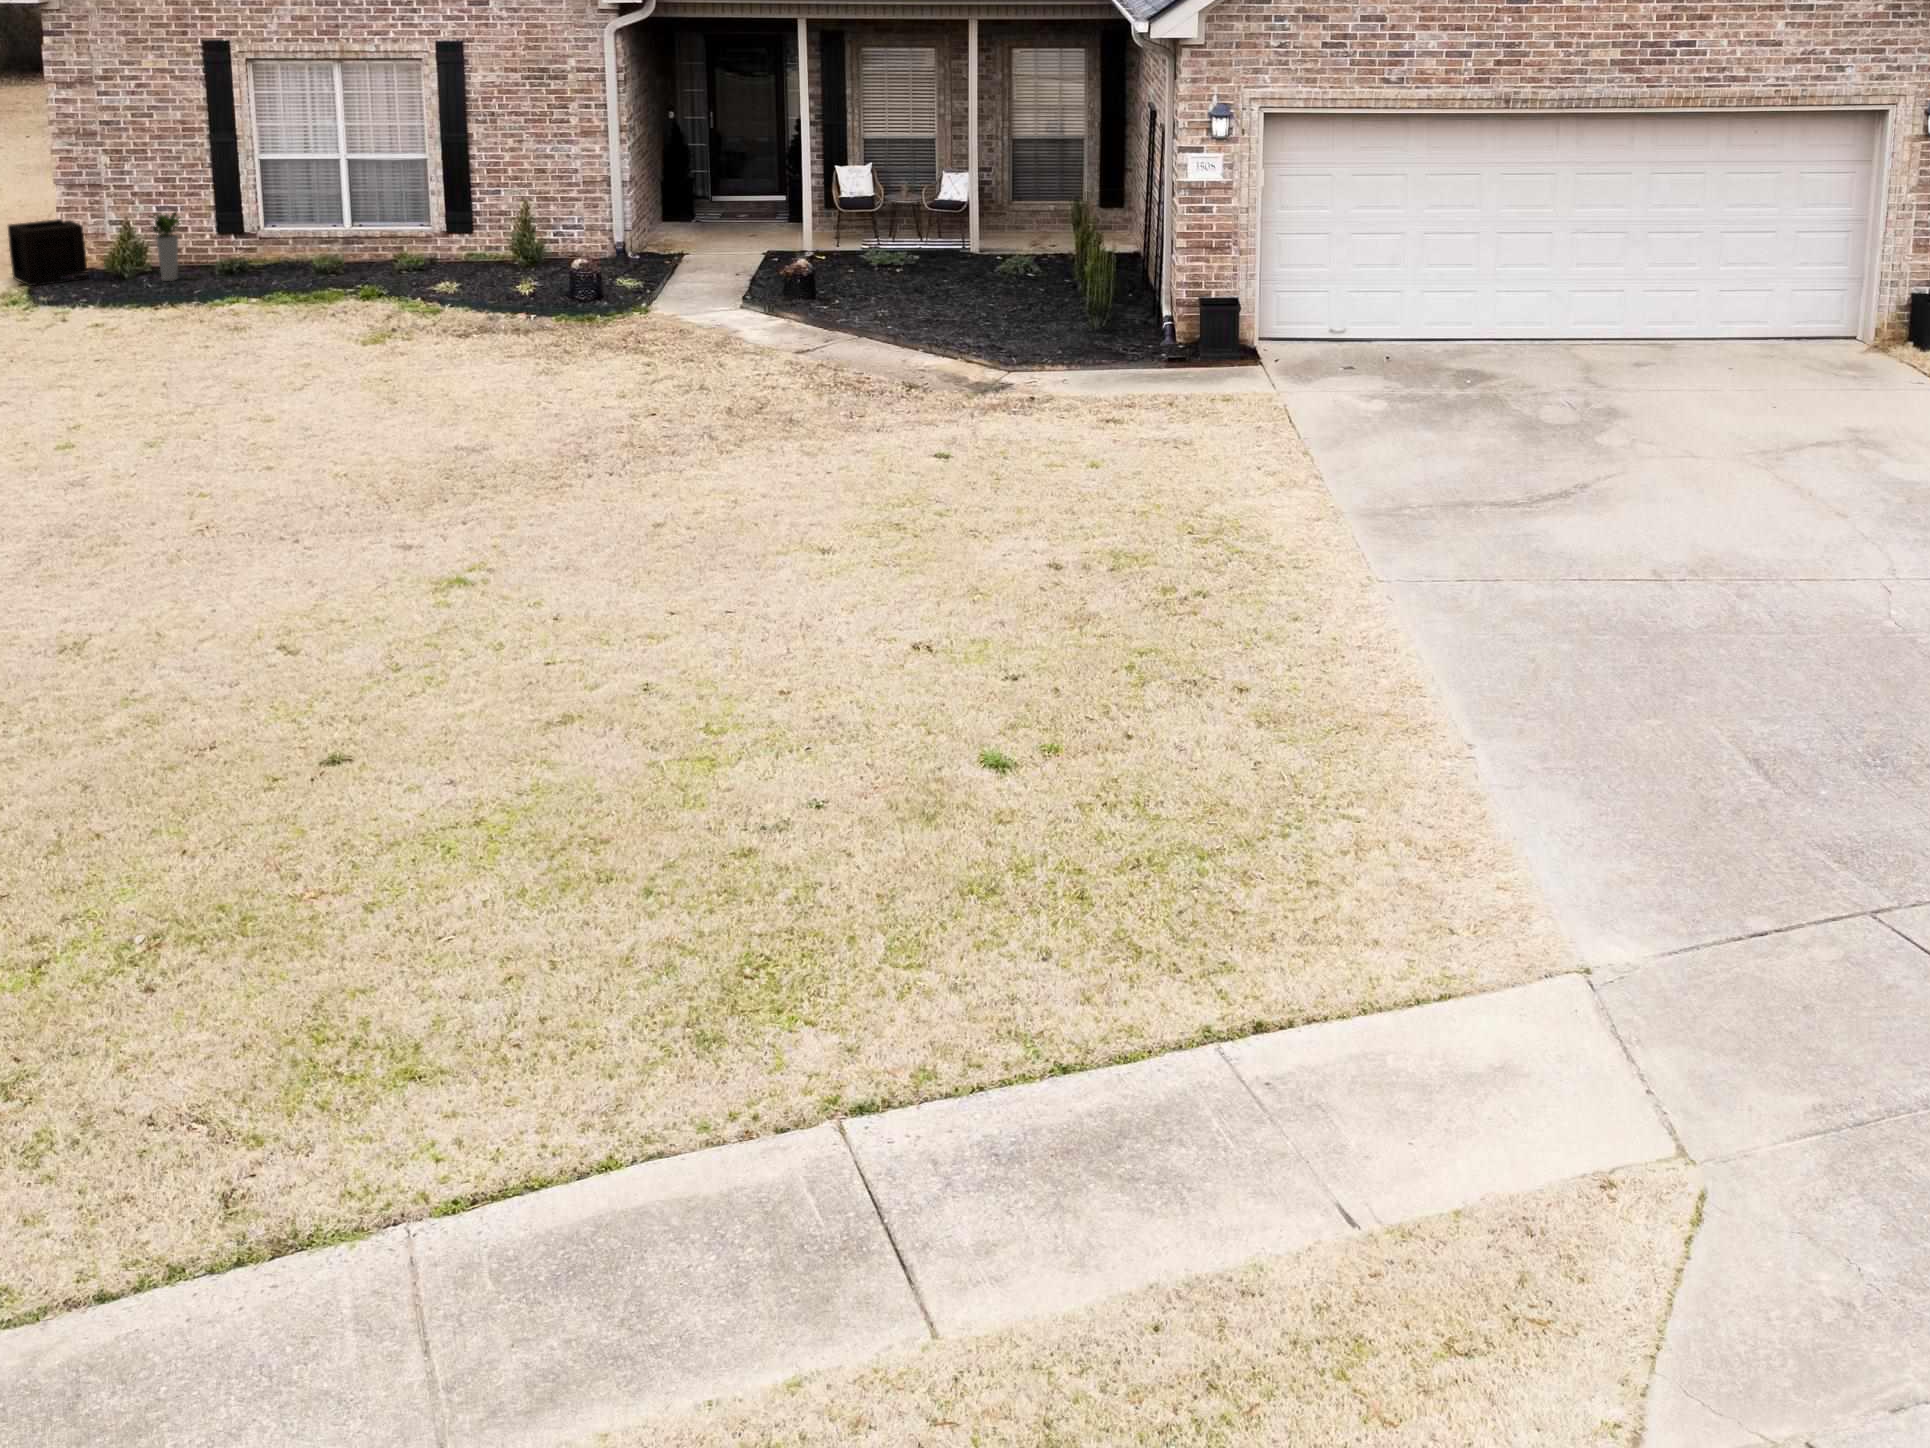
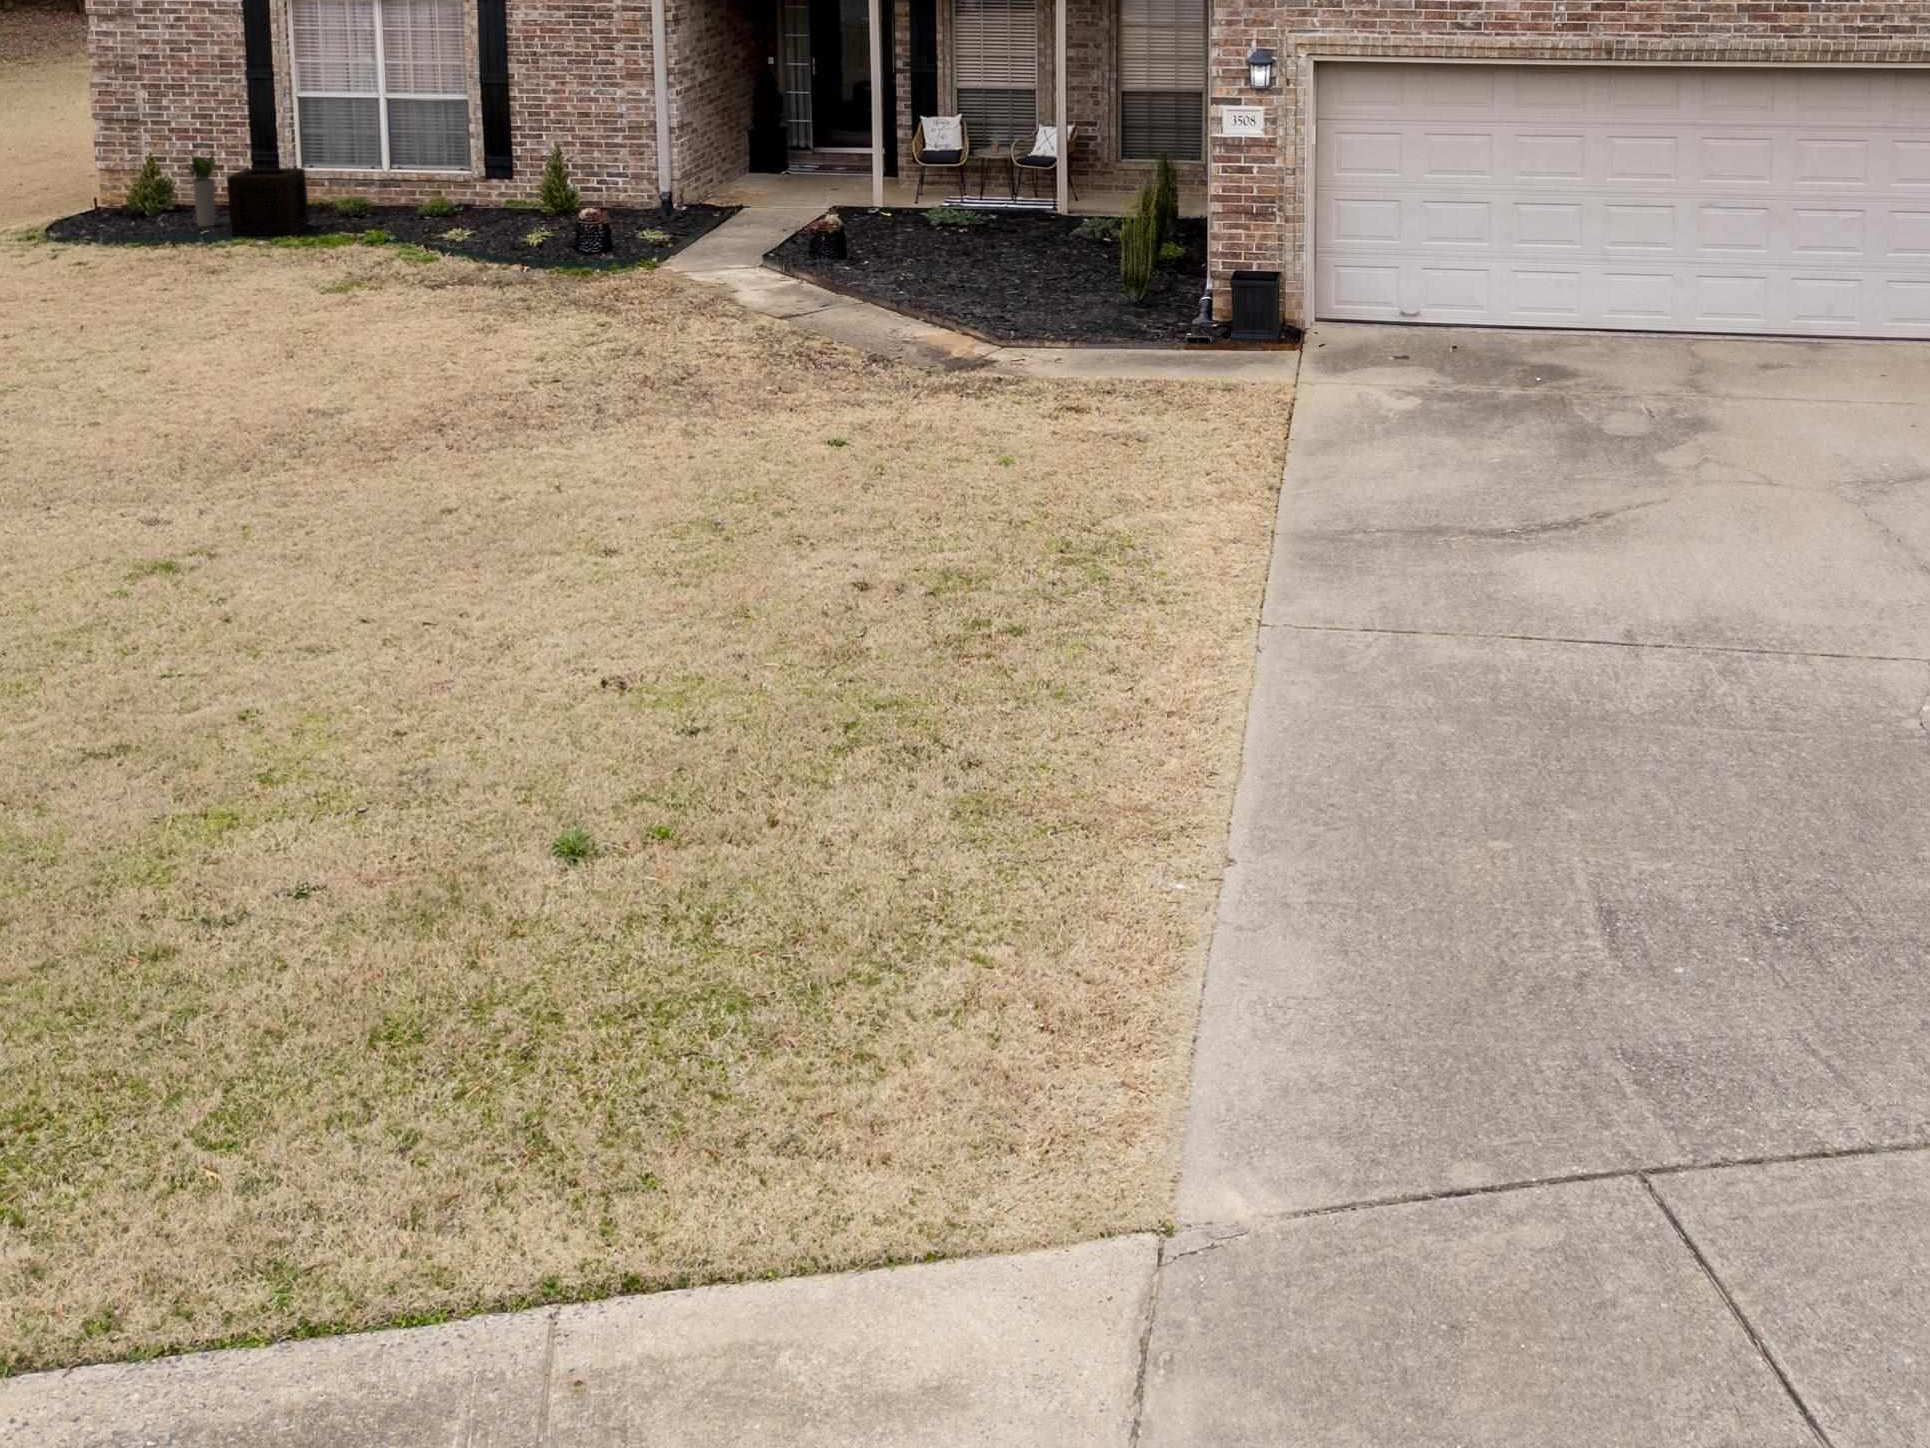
wooden crate: present [8,219,88,286] -> present [227,168,309,235]

